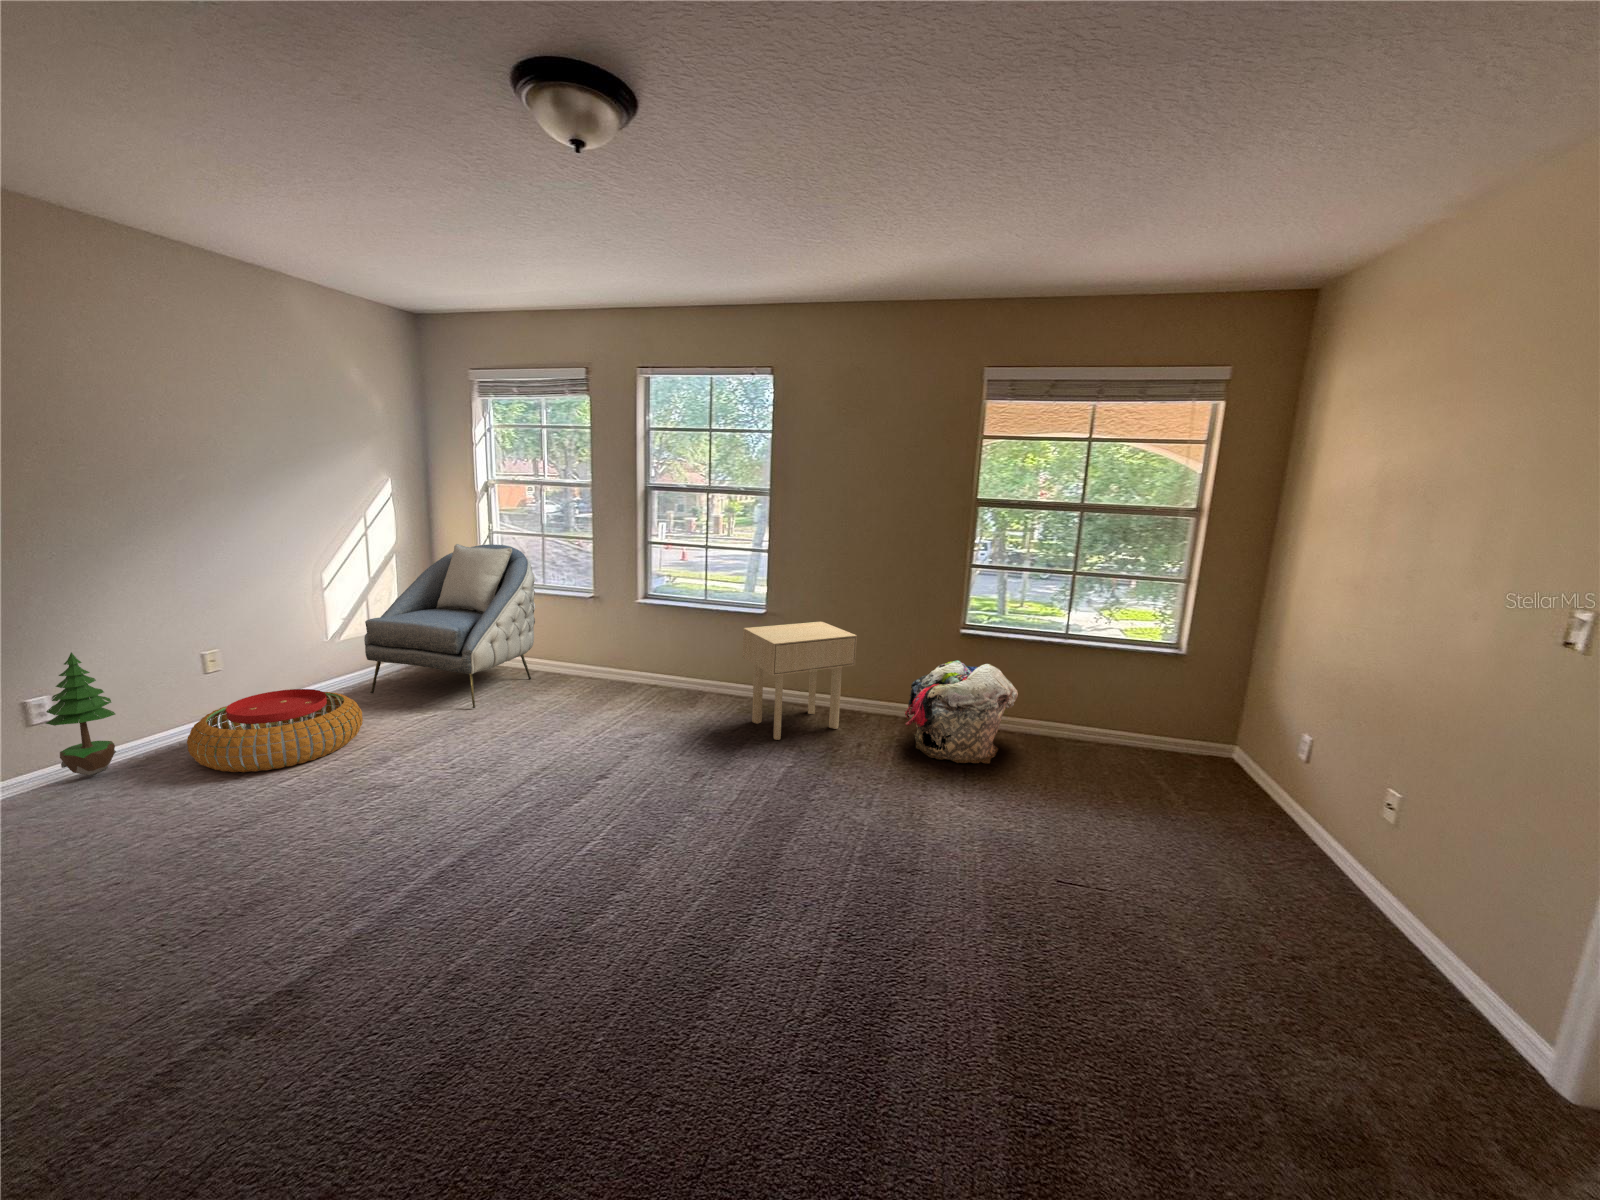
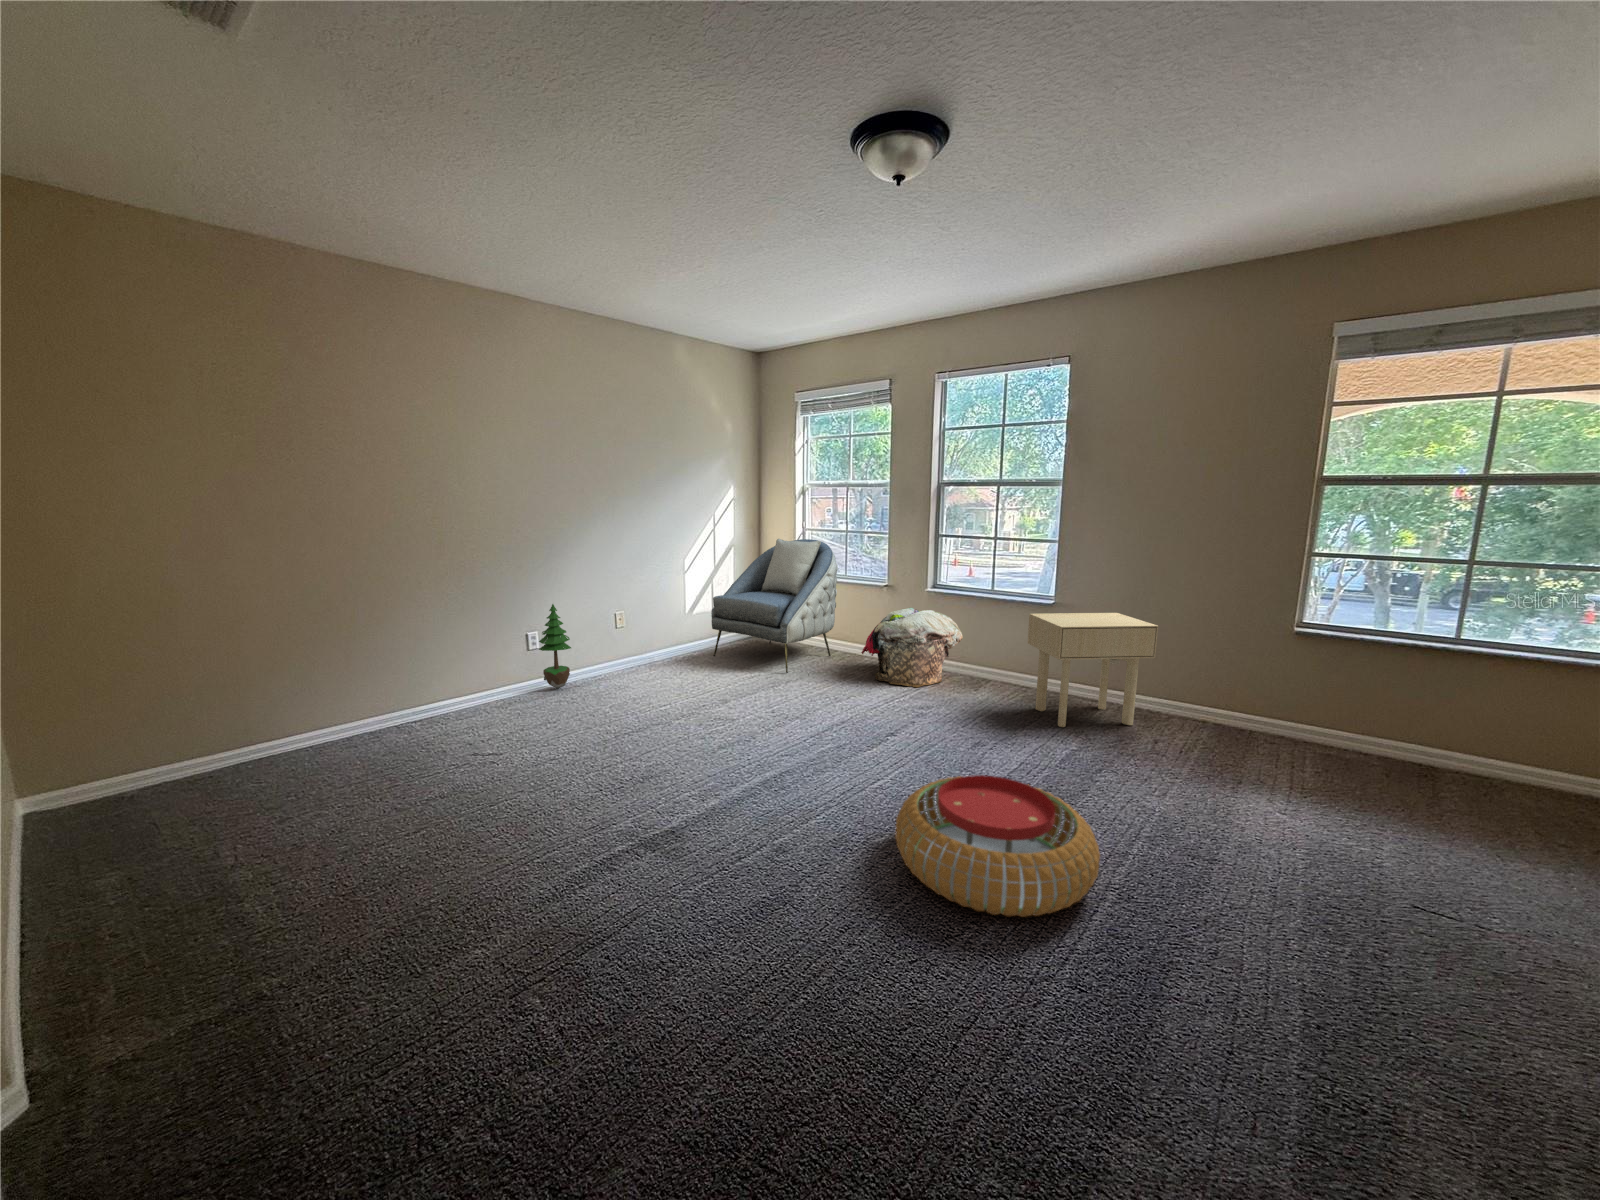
laundry basket: present [905,660,1018,763] -> present [861,608,963,687]
pouf: present [187,689,363,772] -> present [895,775,1100,917]

